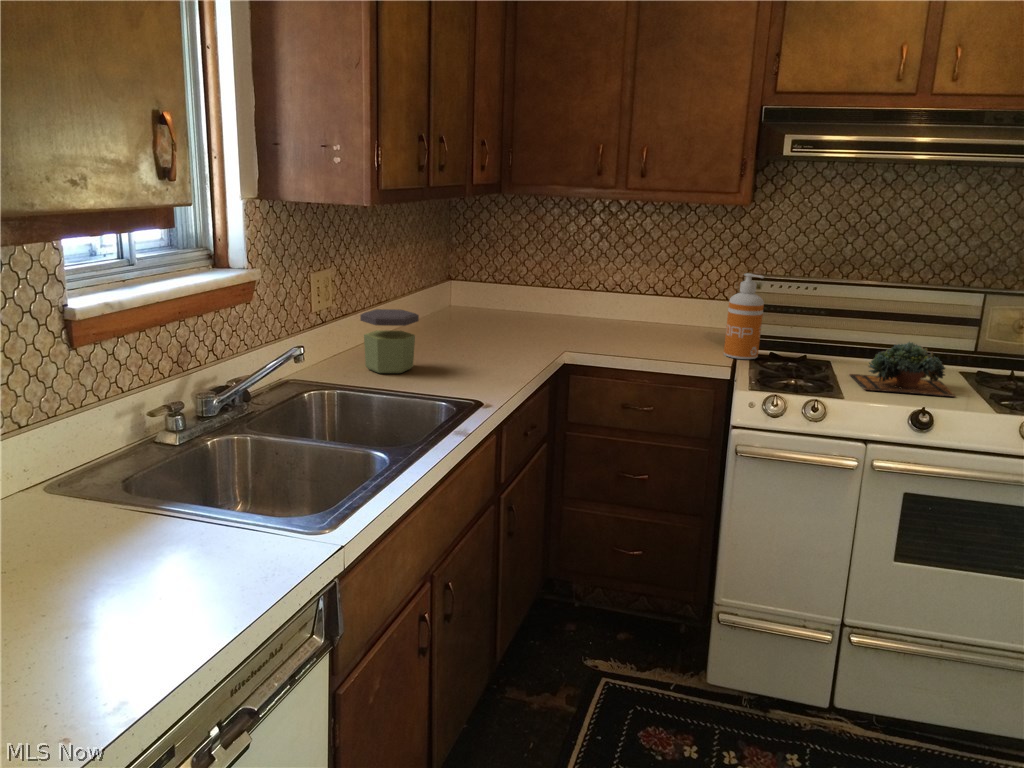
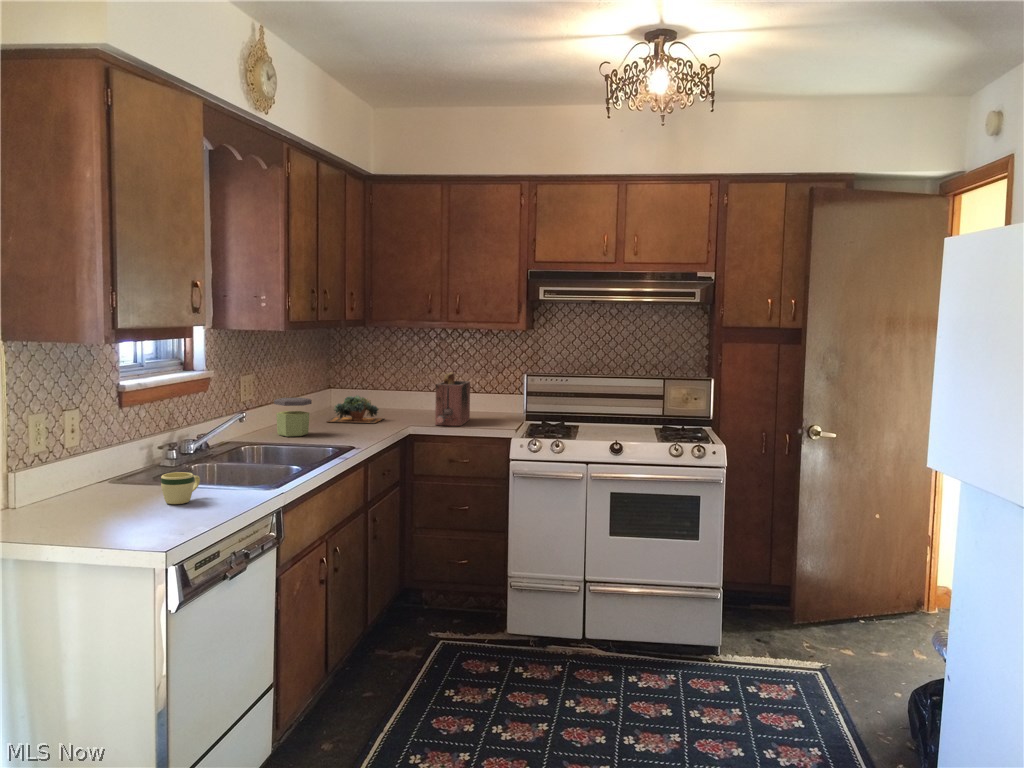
toaster: none [606,270,660,357] -> present [435,373,470,426]
soap dispenser: present [724,273,764,359] -> none [512,371,534,425]
succulent plant: present [850,342,955,397] -> present [327,395,384,423]
mug: none [89,520,180,597] -> present [161,472,200,504]

